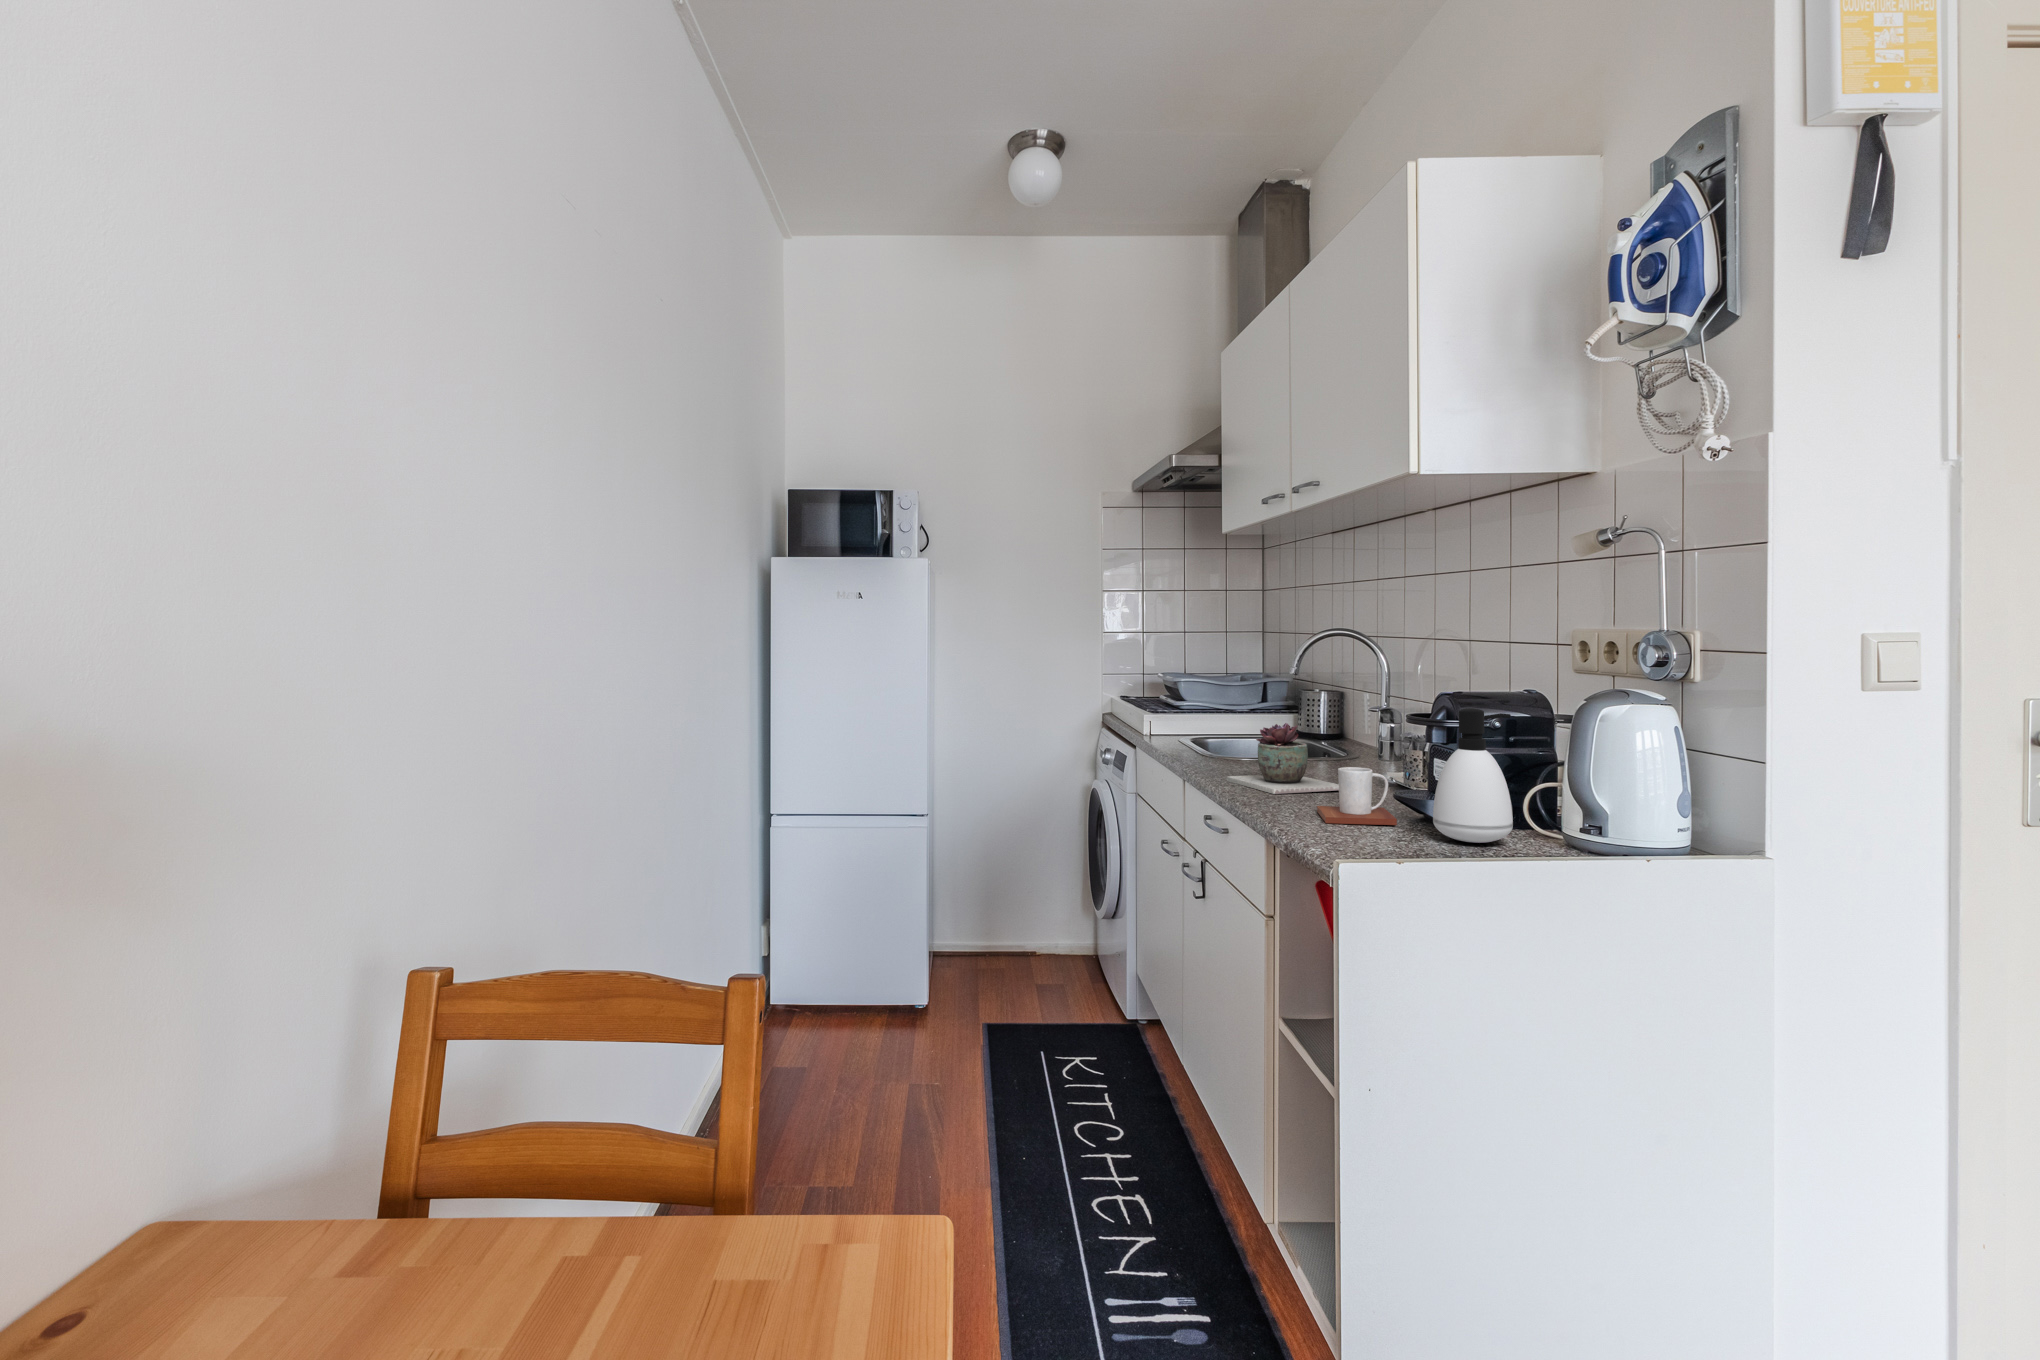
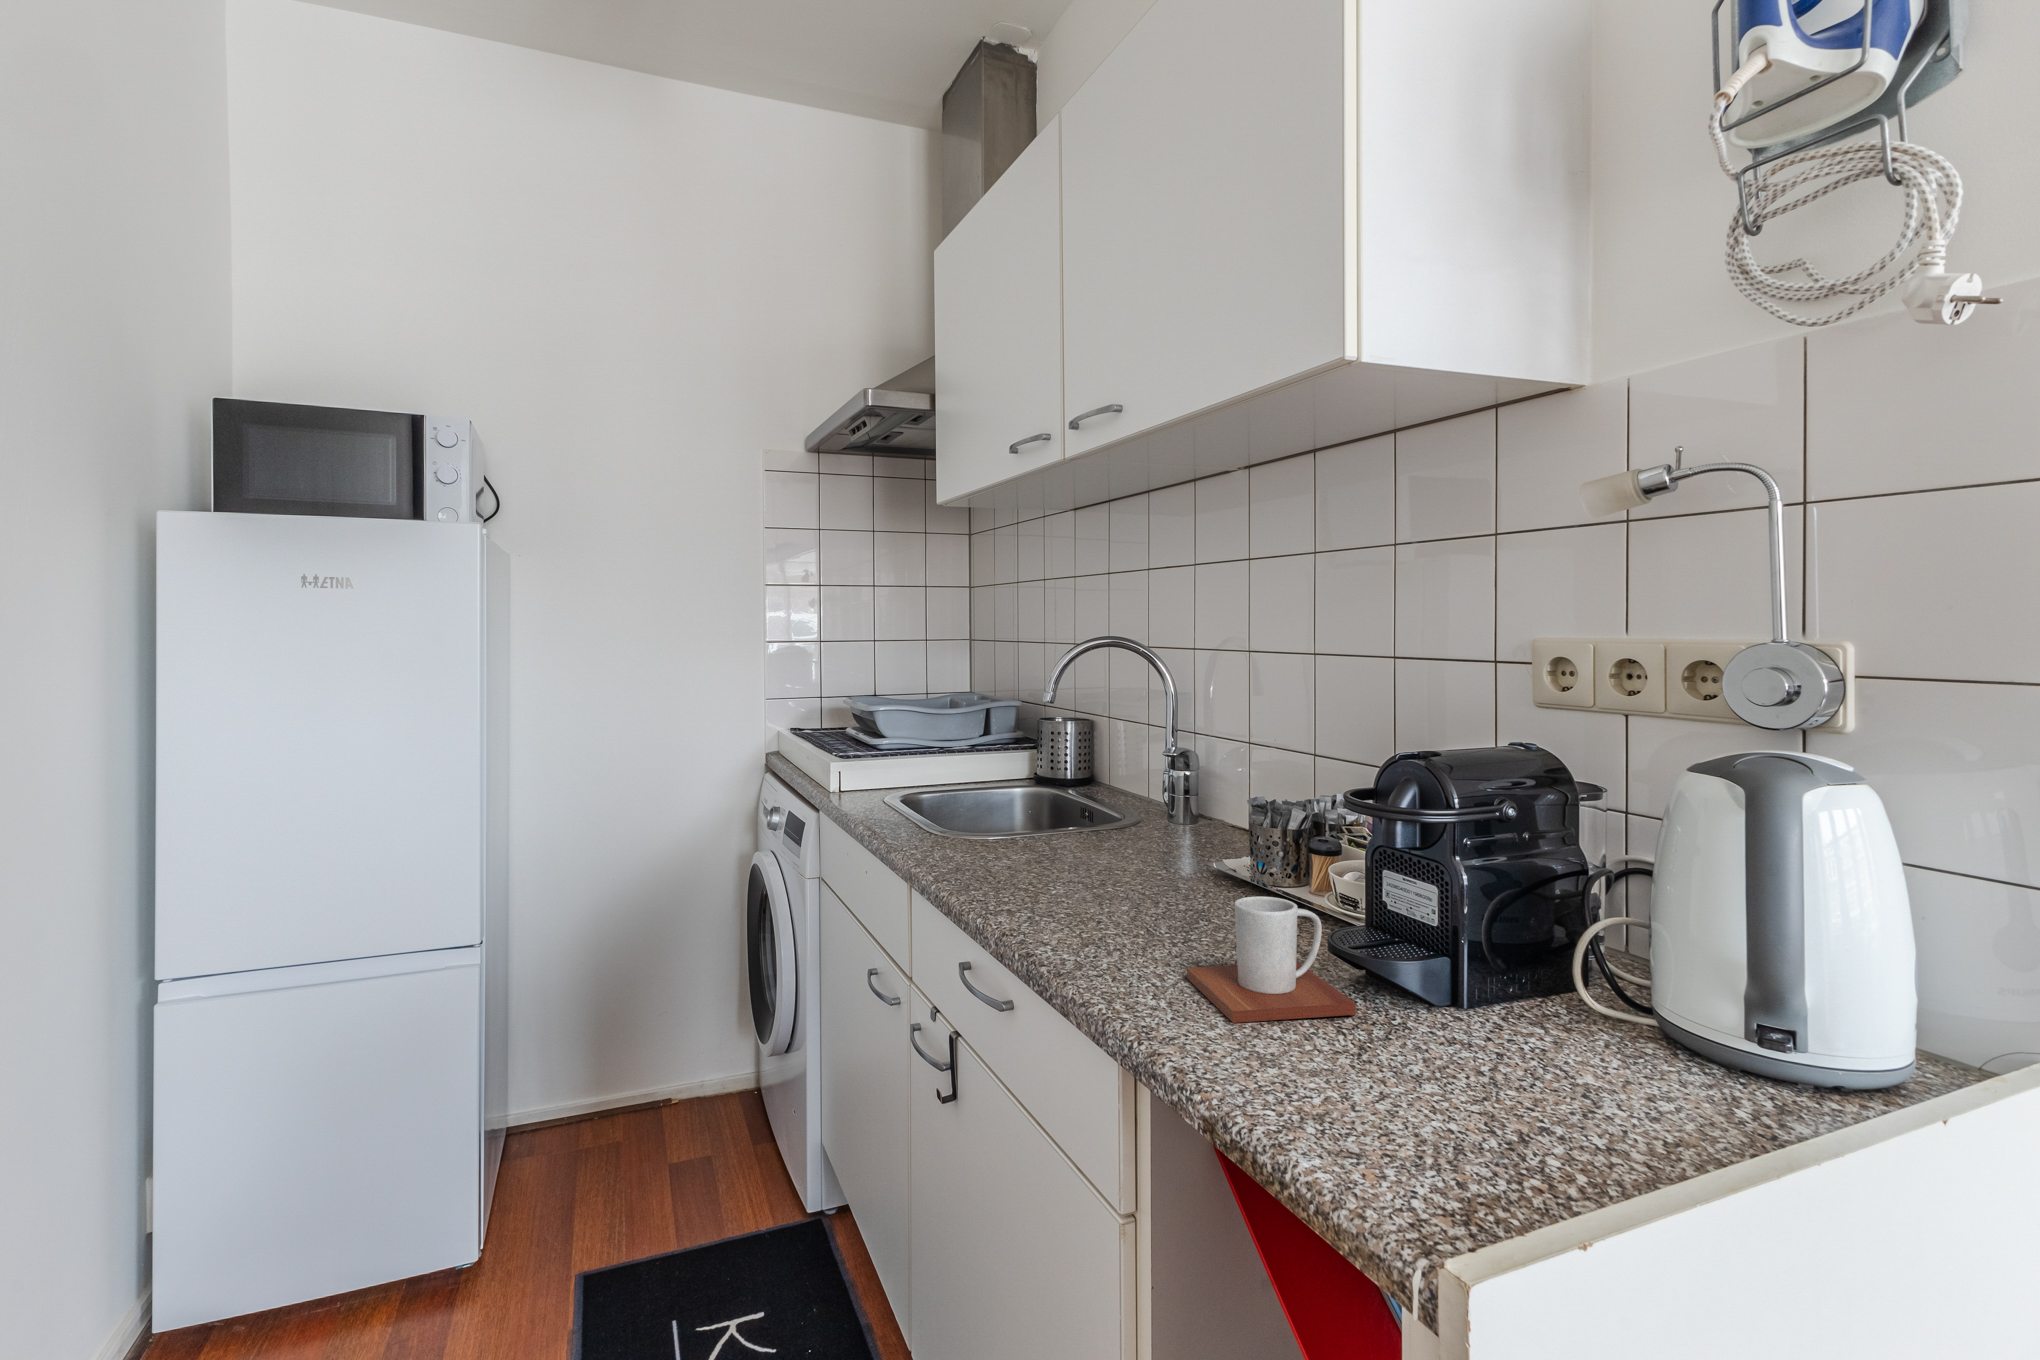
soap dispenser: present [1433,708,1513,843] -> none [1453,798,1616,1071]
succulent plant: present [1227,723,1339,794] -> none [986,793,1180,926]

